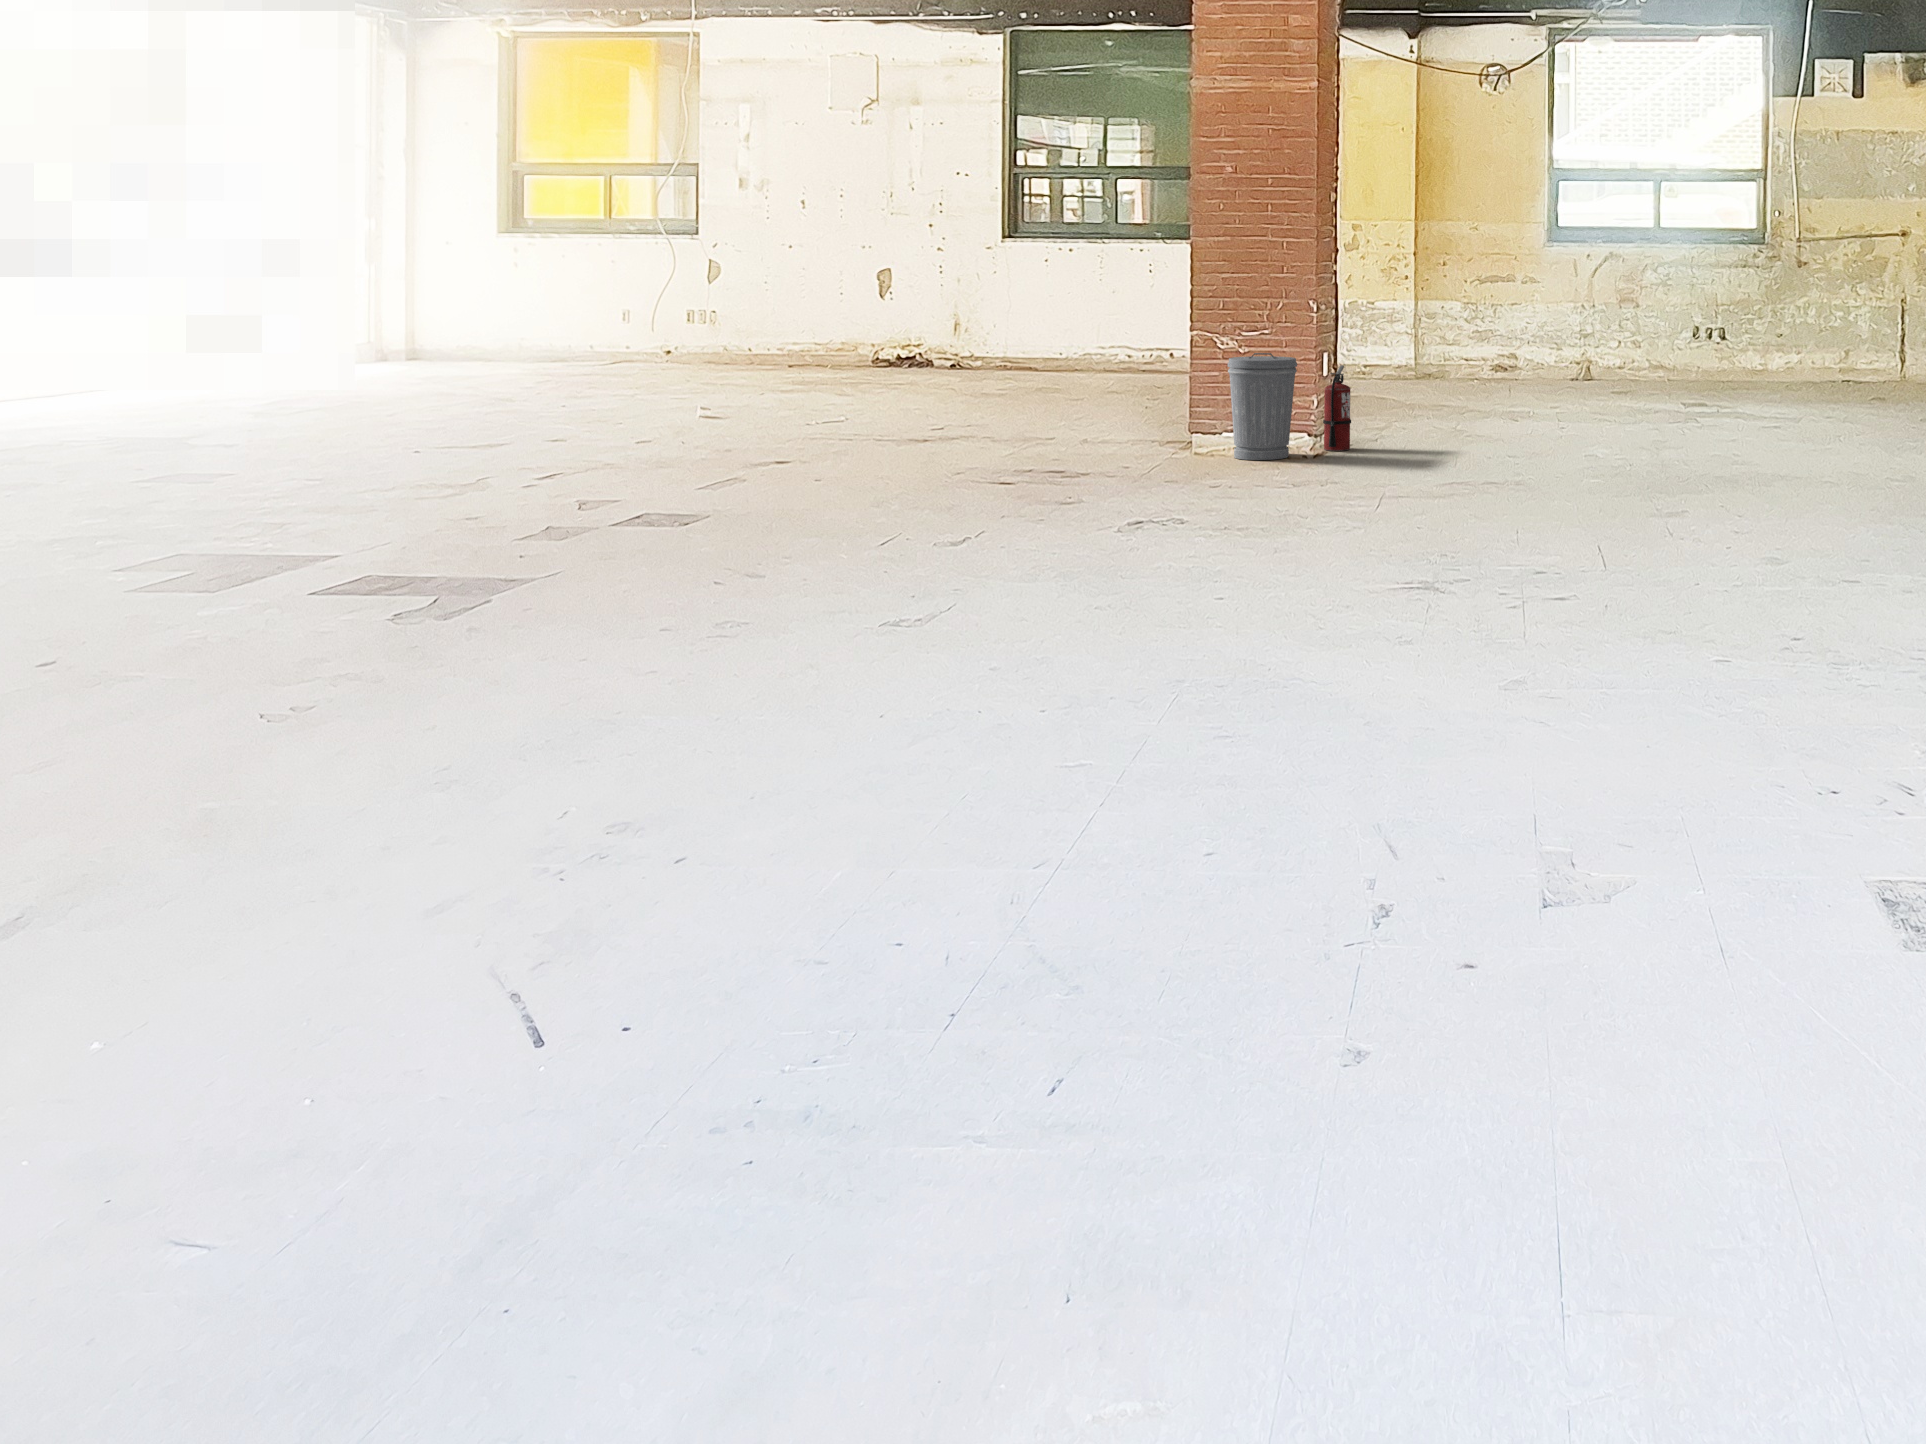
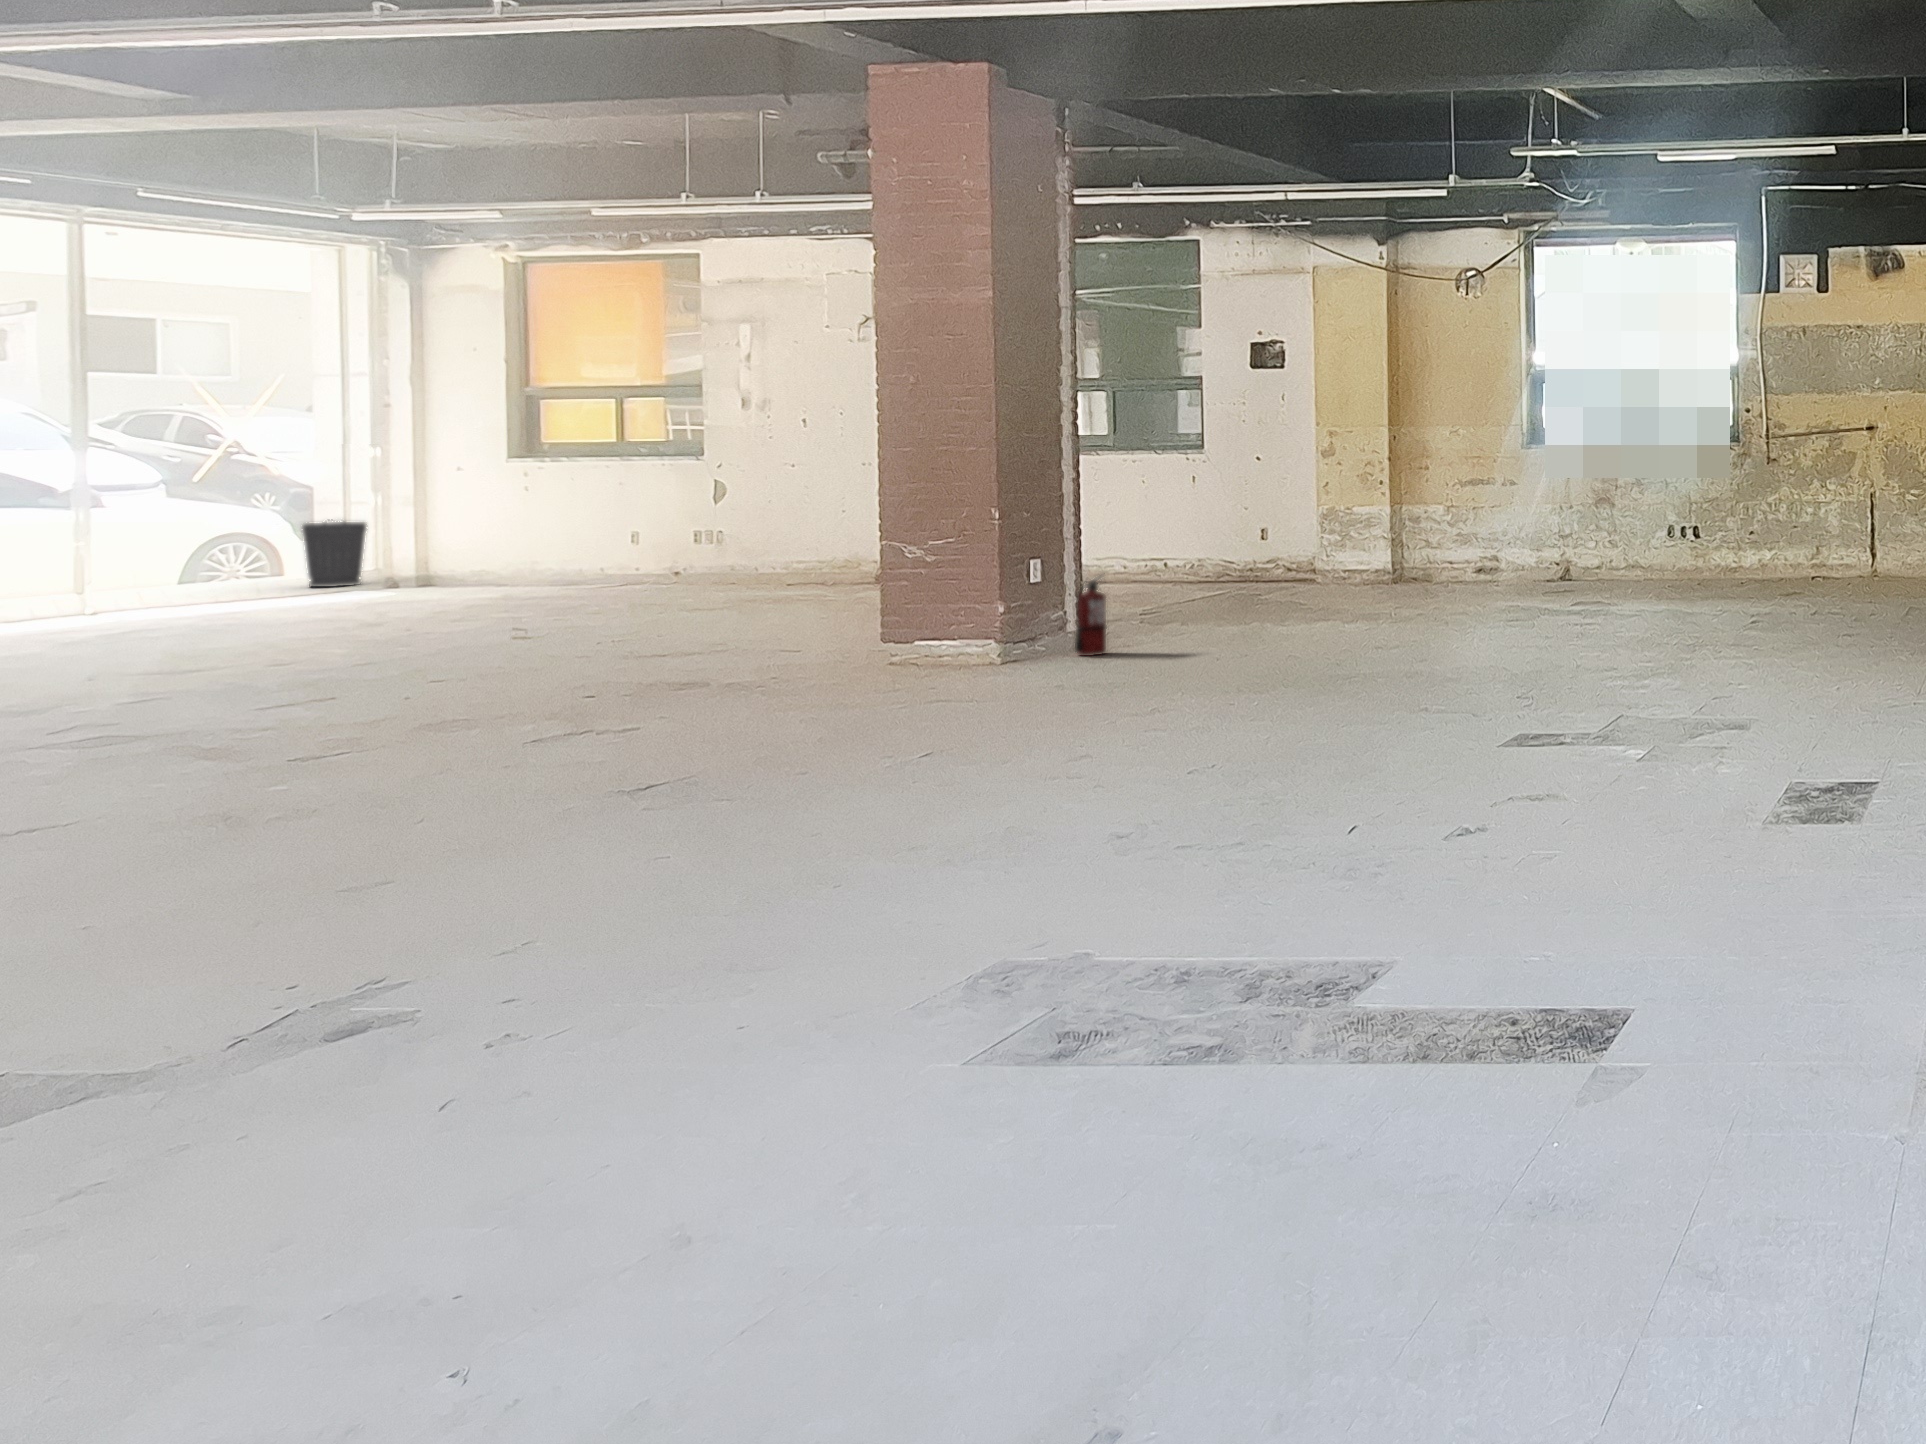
trash can: present [1228,353,1297,460] -> present [302,520,367,587]

